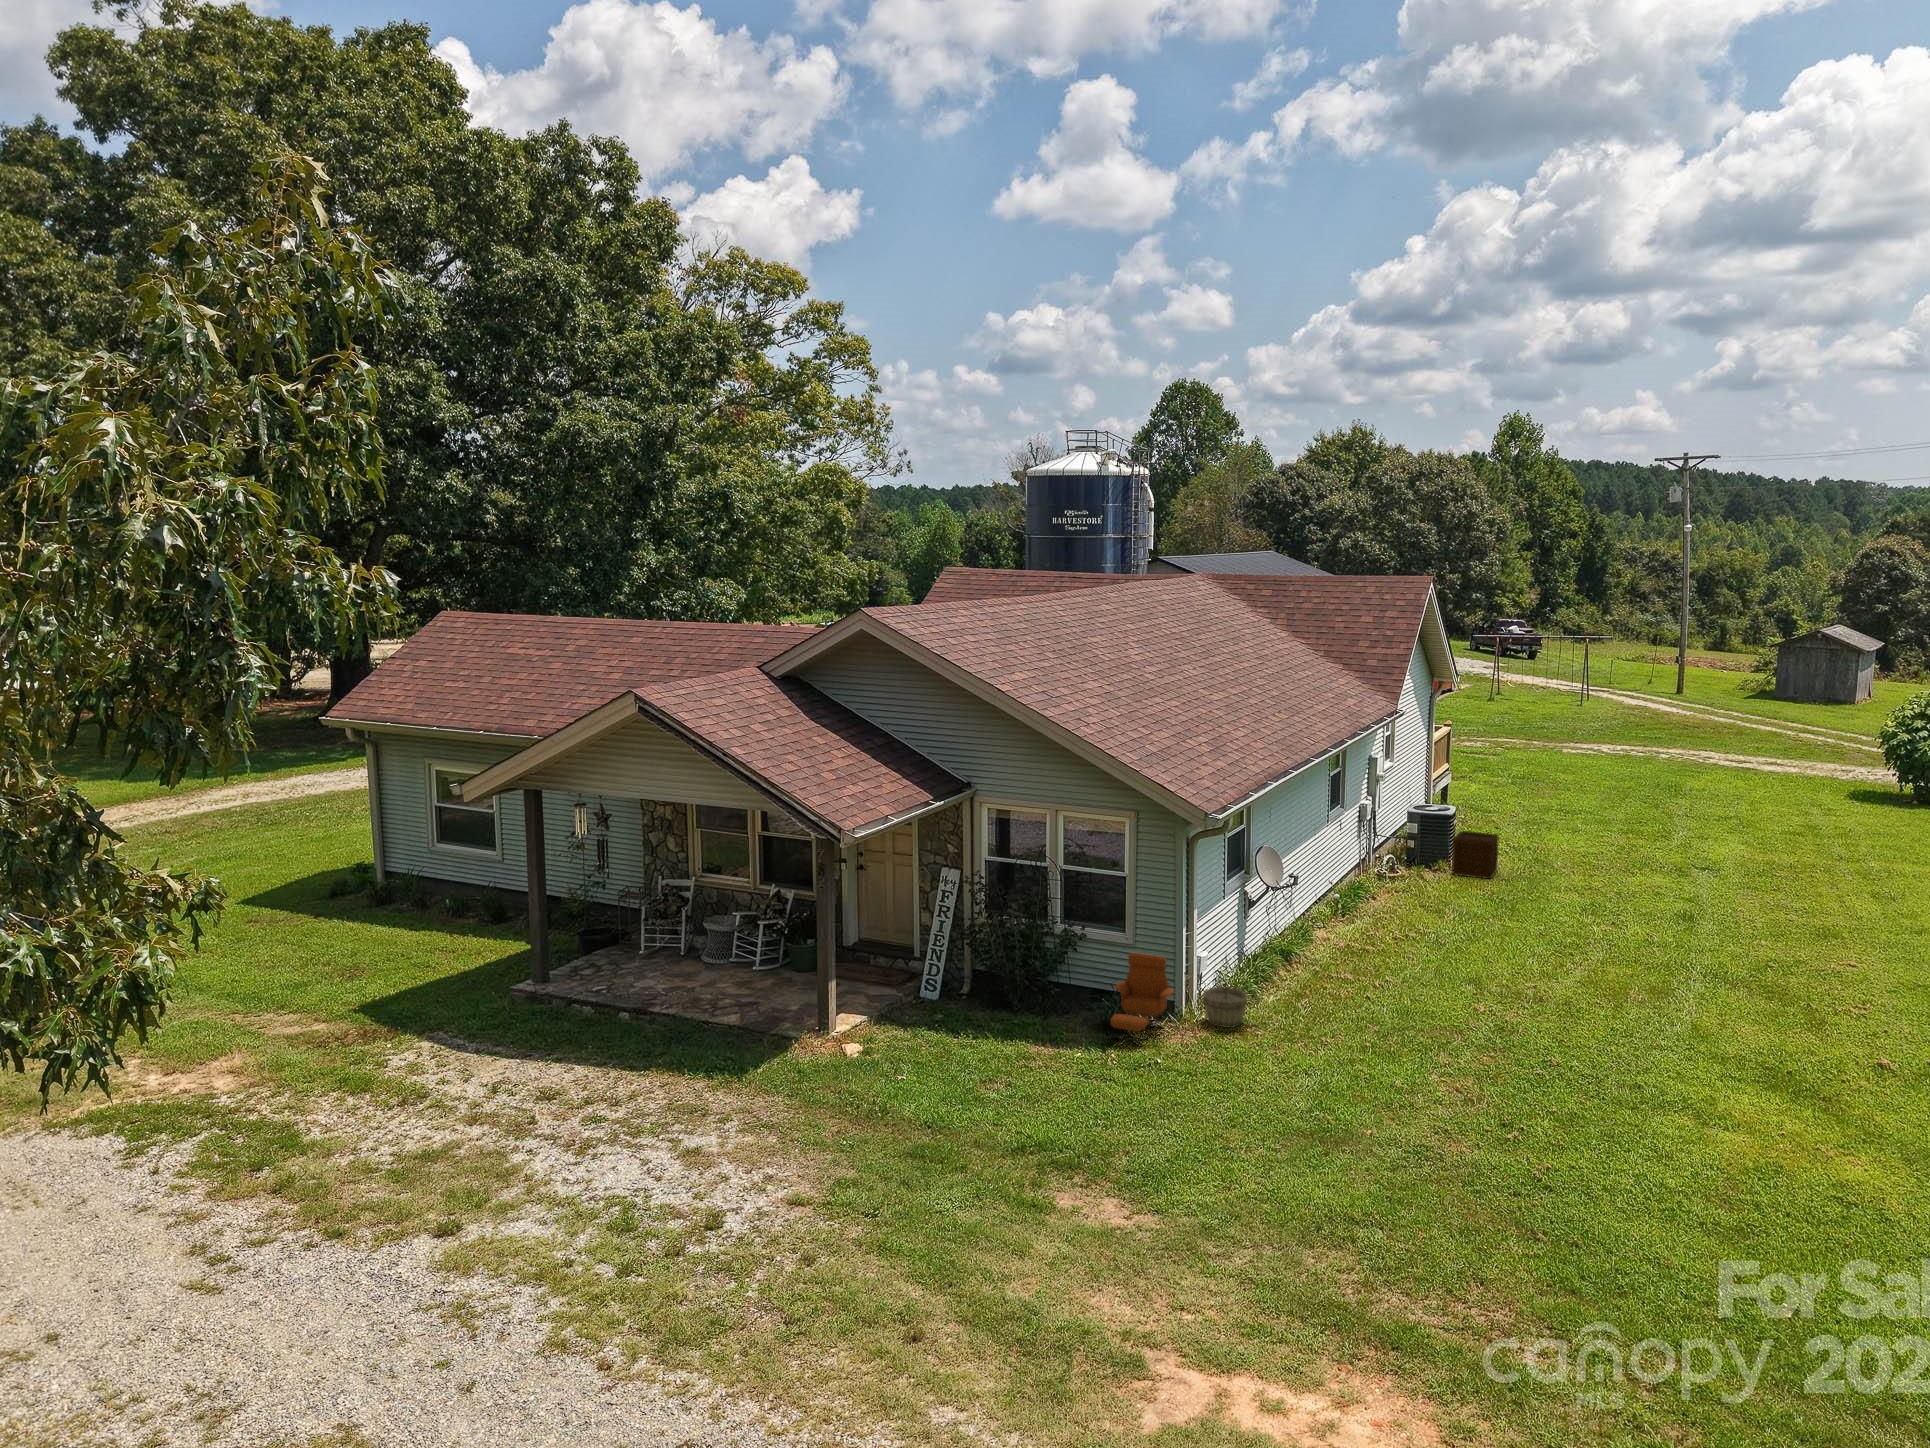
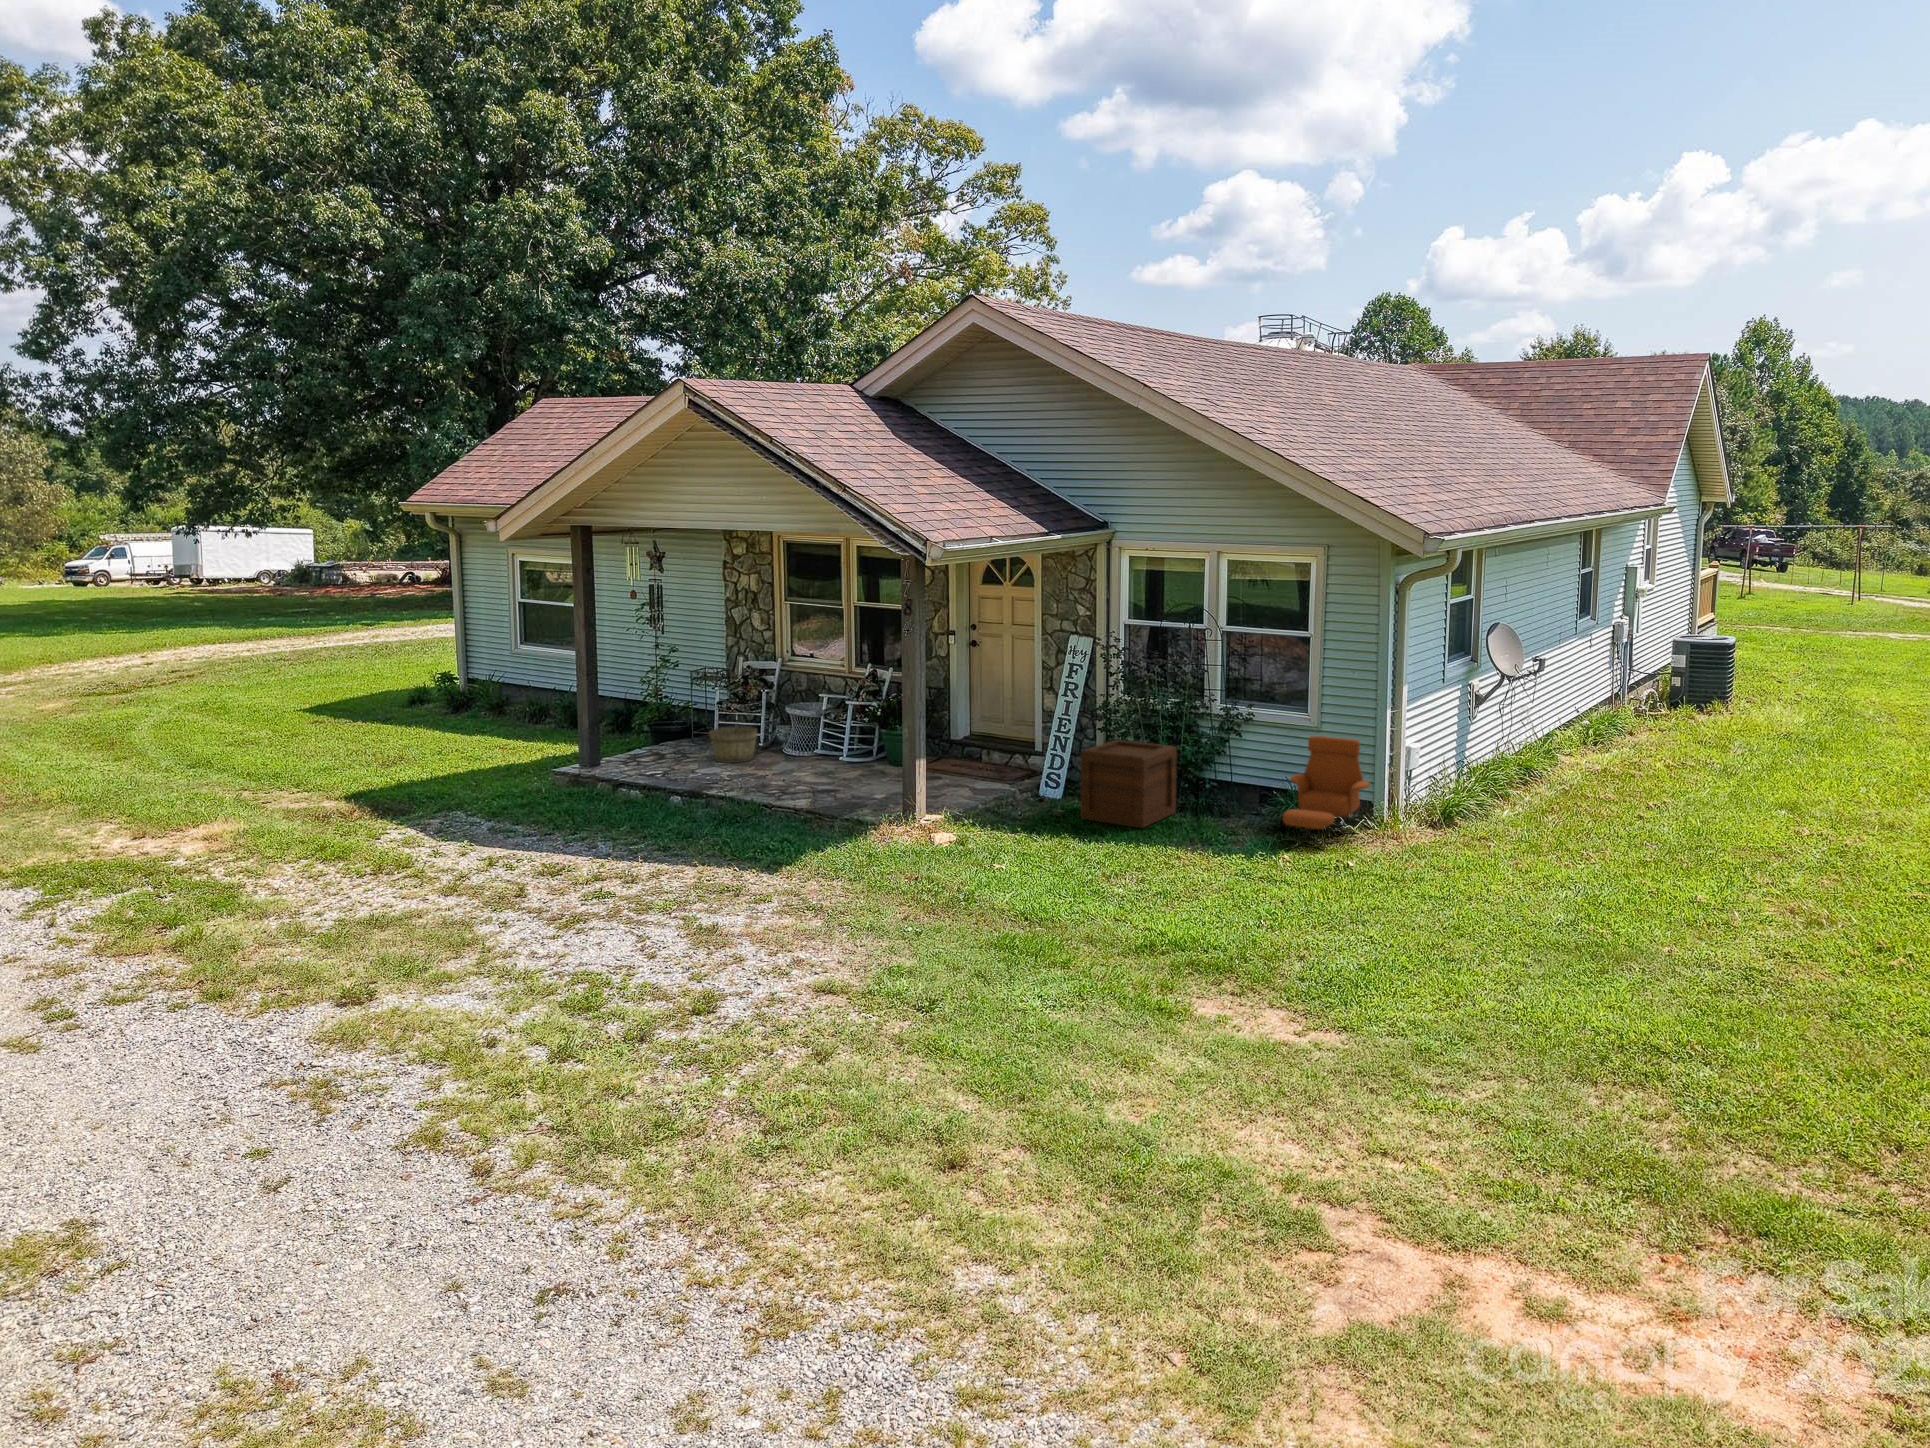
wooden crate: present [1452,831,1499,879] -> present [1080,740,1177,828]
wooden bucket: present [1203,986,1247,1028] -> present [709,723,757,763]

